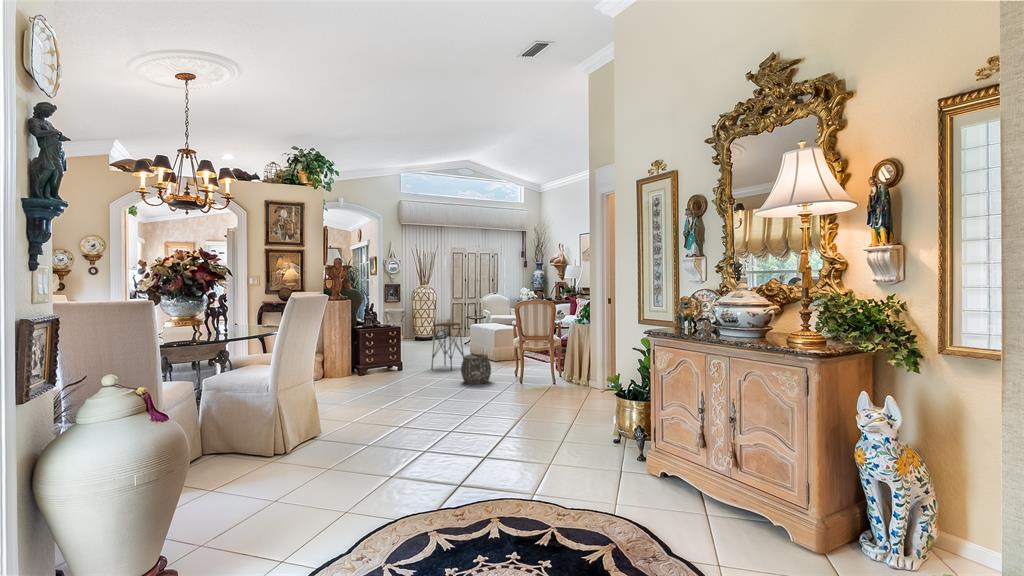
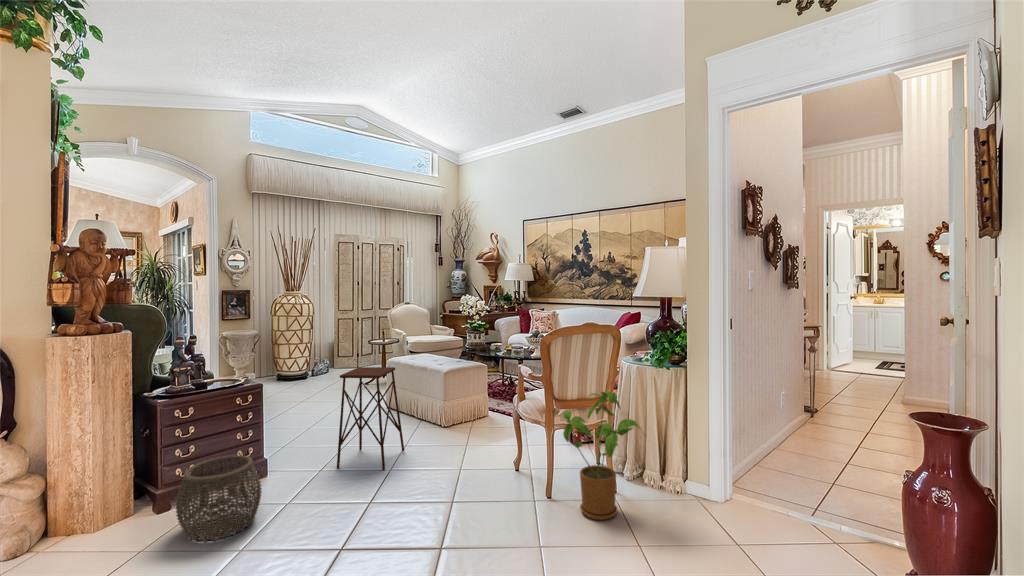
house plant: none [516,331,548,386] -> present [563,392,641,520]
woven basket: present [461,354,491,384] -> present [176,455,262,542]

